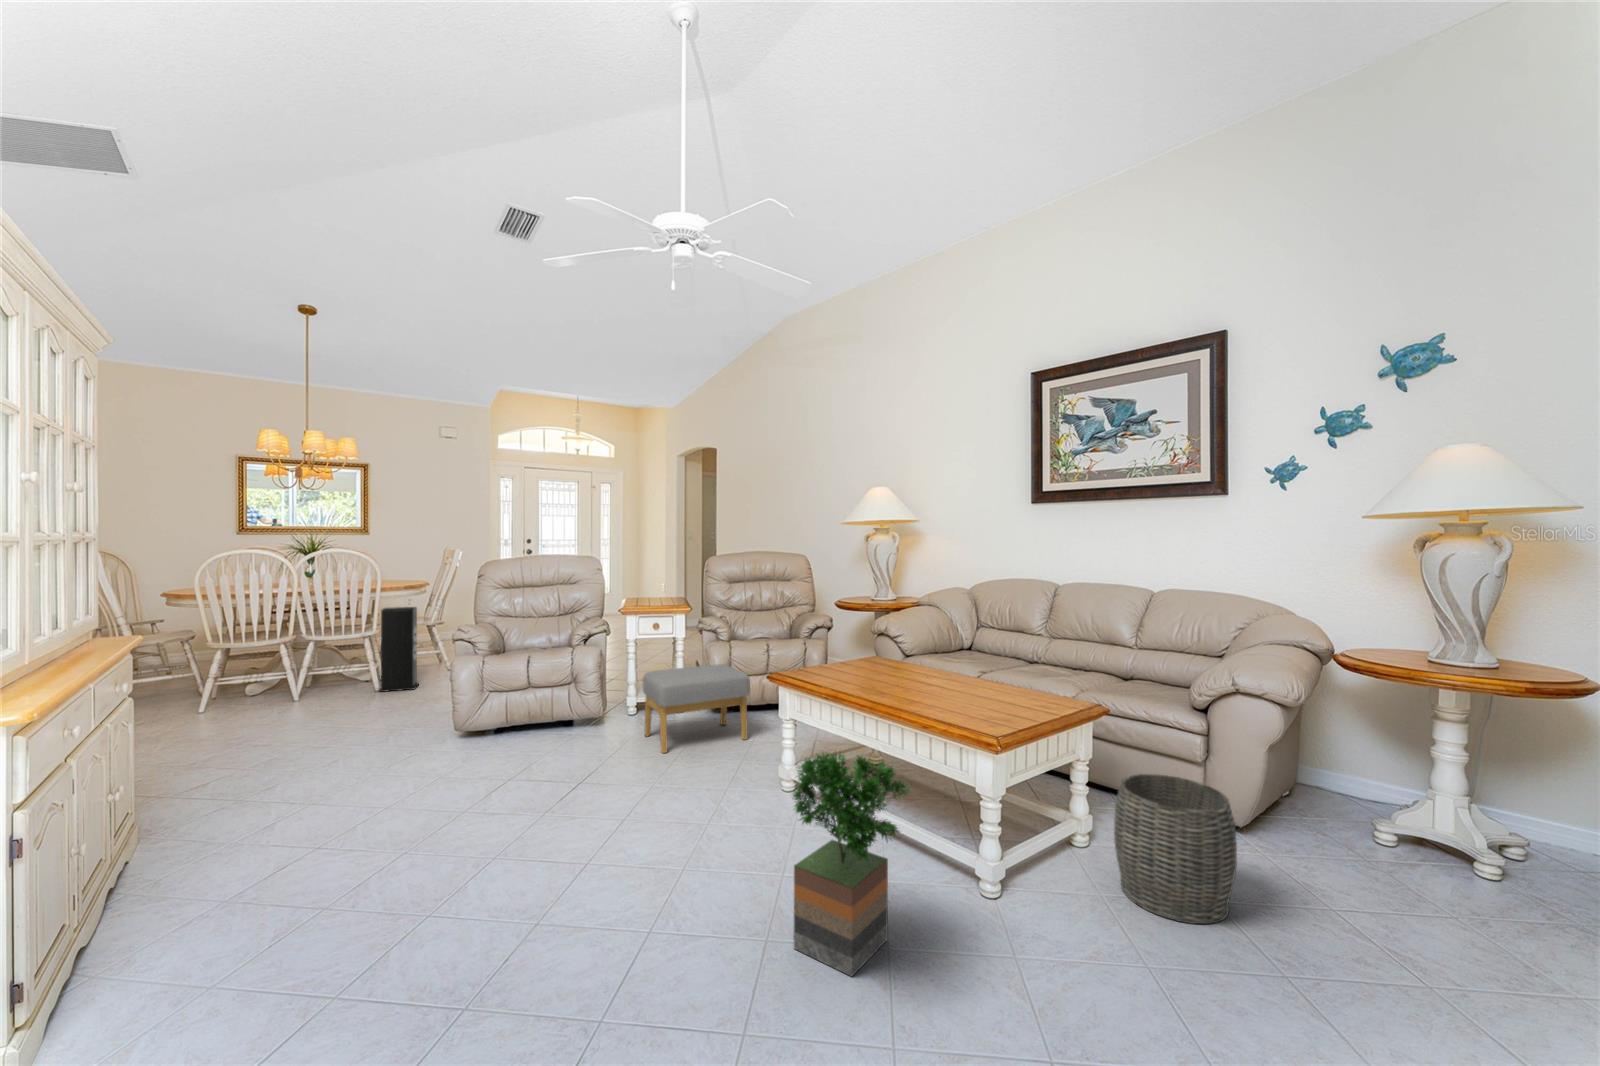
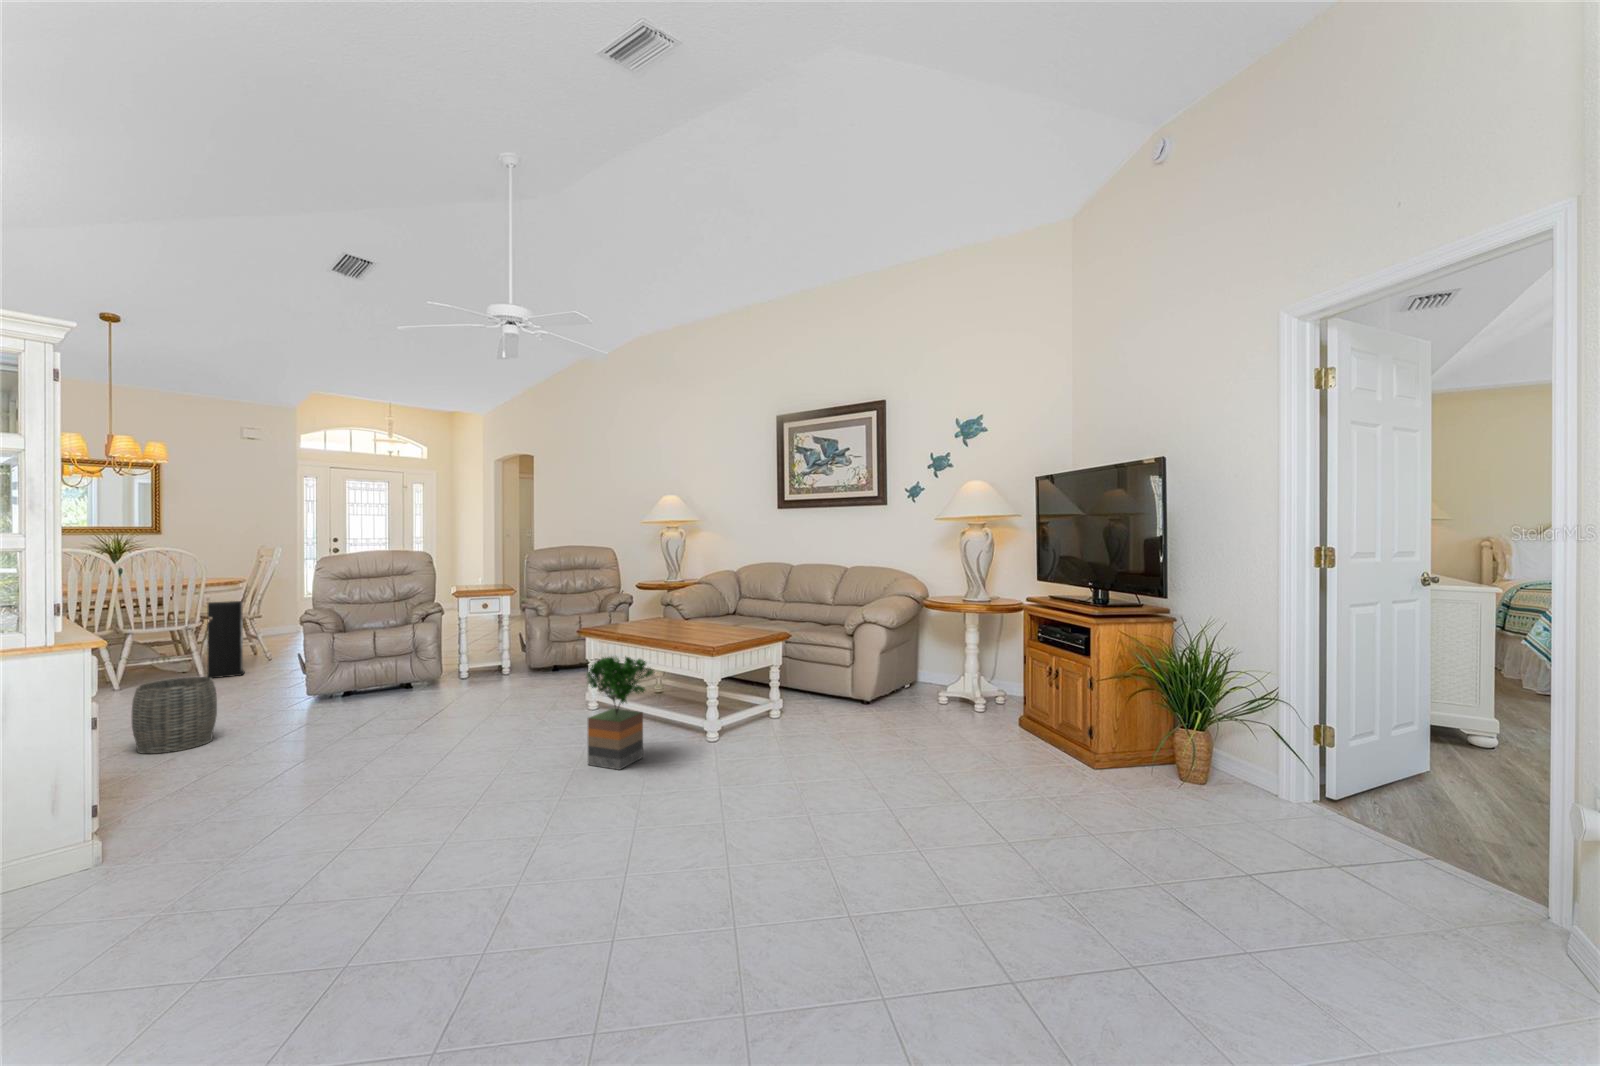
footstool: present [642,664,750,753] -> none [475,634,563,698]
woven basket: present [1114,774,1237,924] -> present [132,677,217,754]

